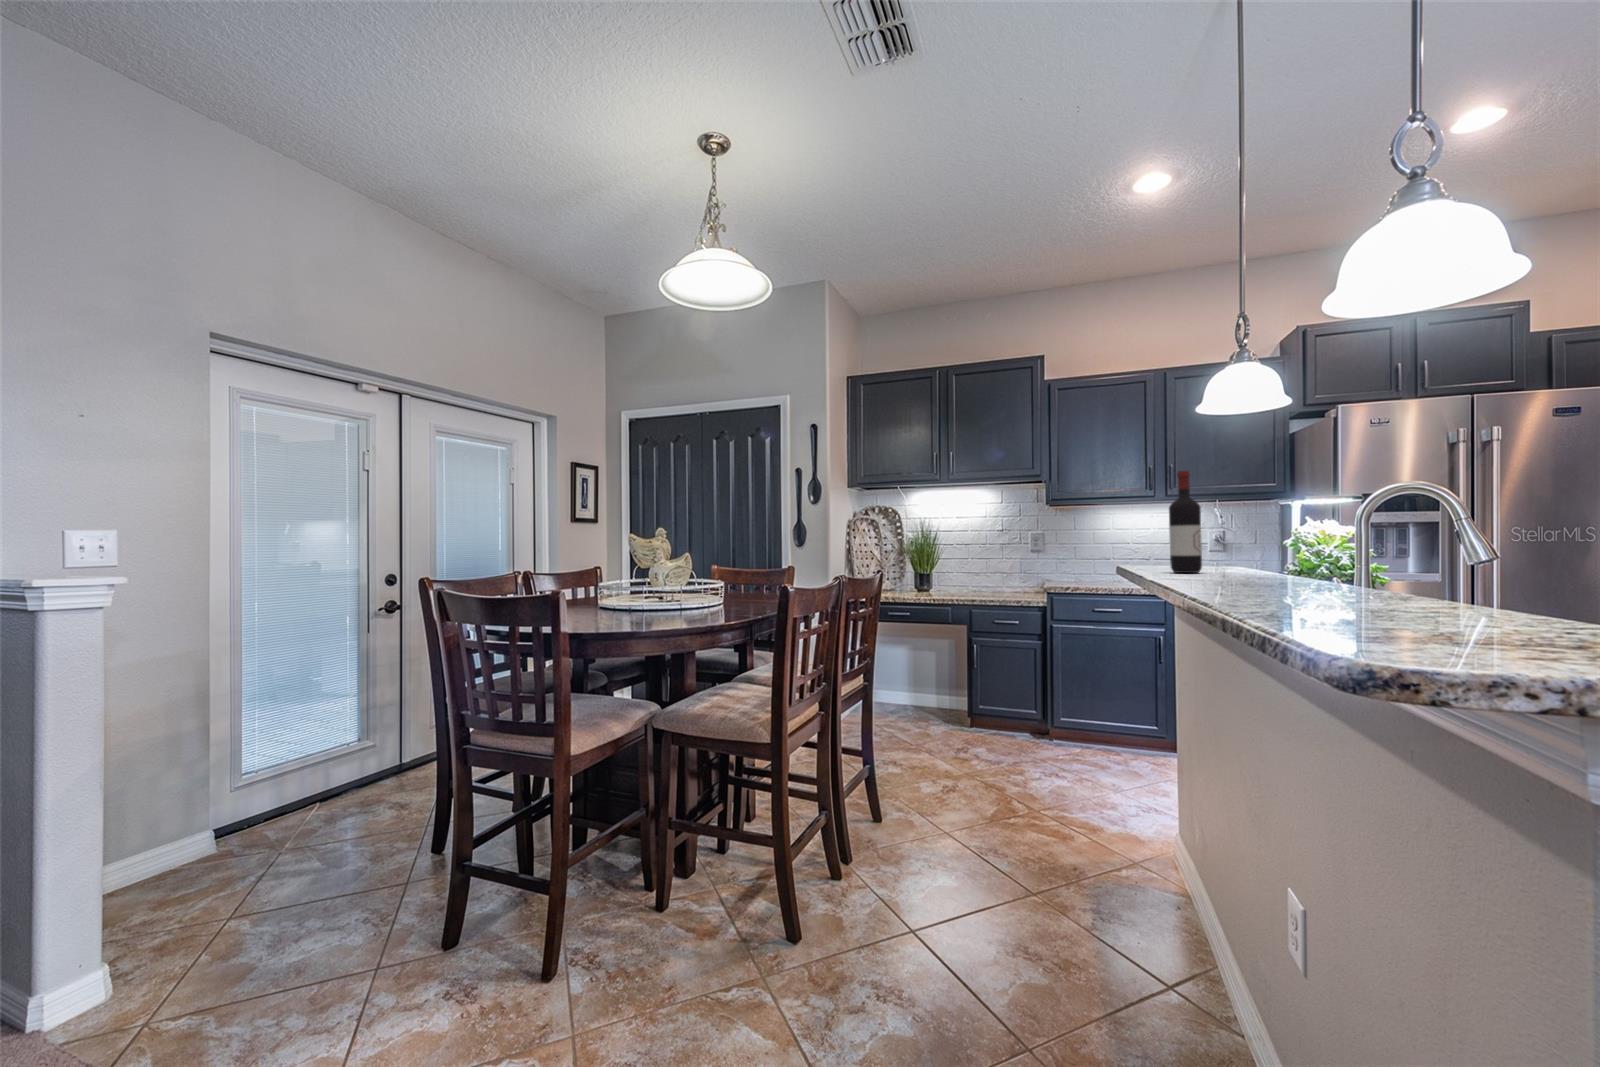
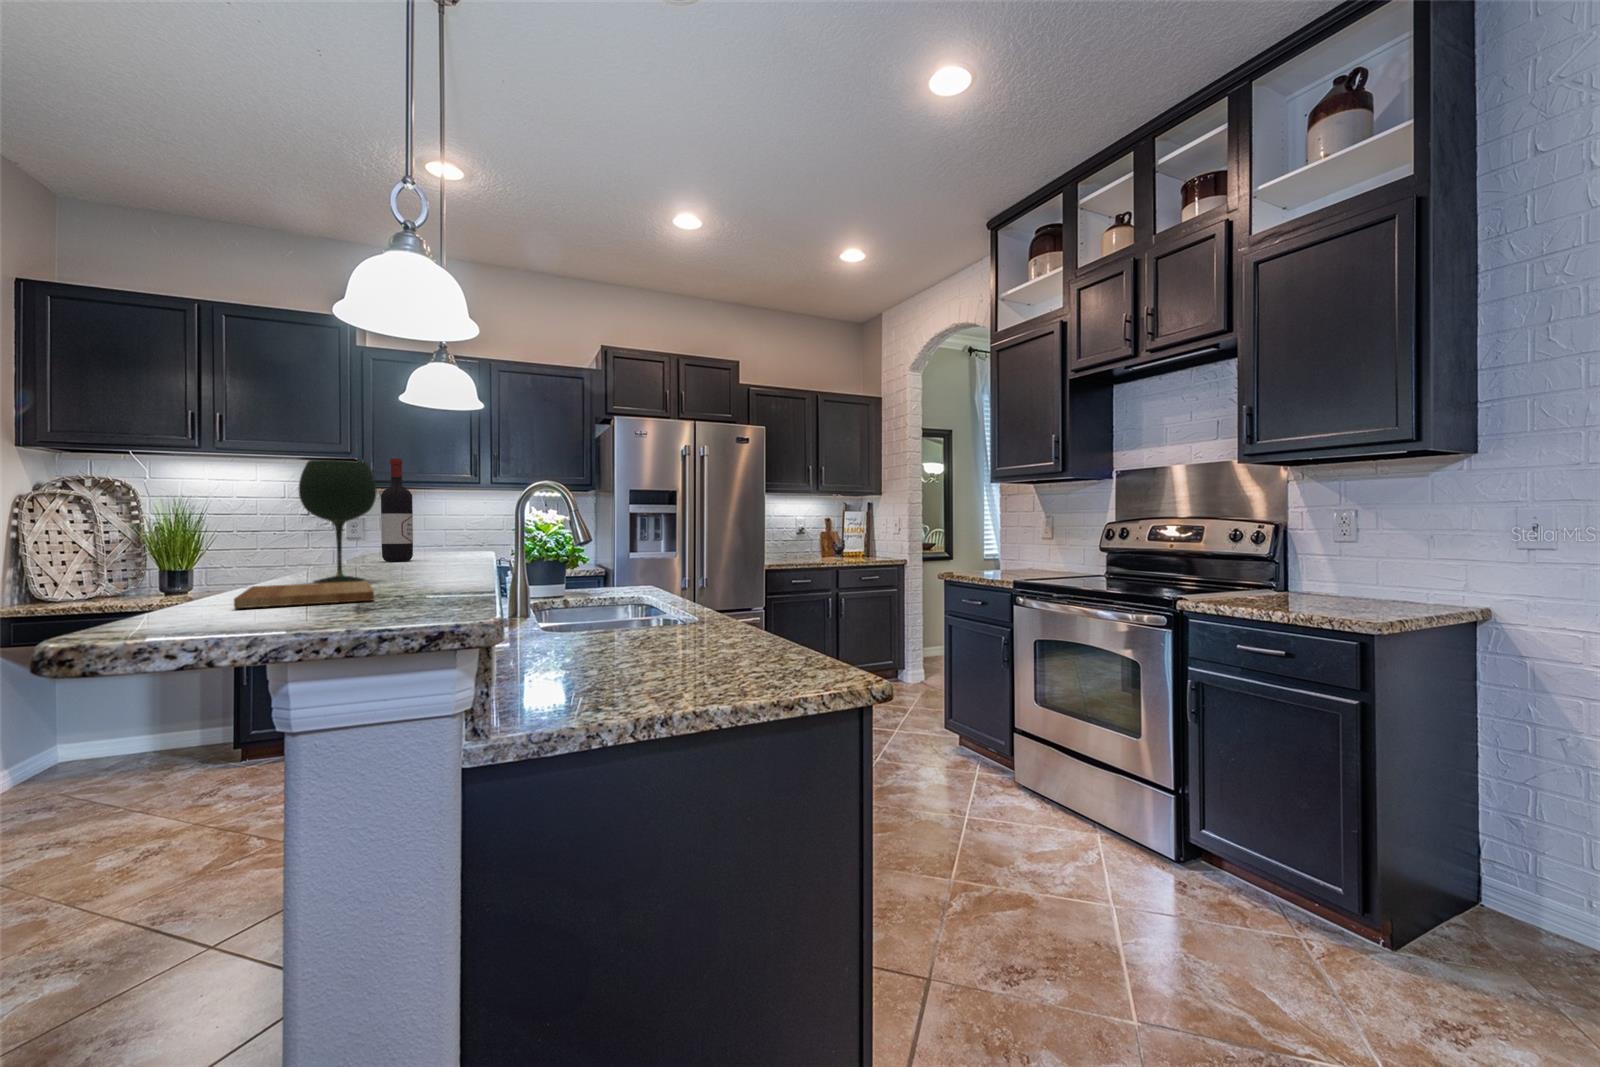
wine glass: none [1231,467,1316,598] -> present [299,460,376,583]
cutting board: none [1261,600,1511,629] -> present [234,581,374,608]

